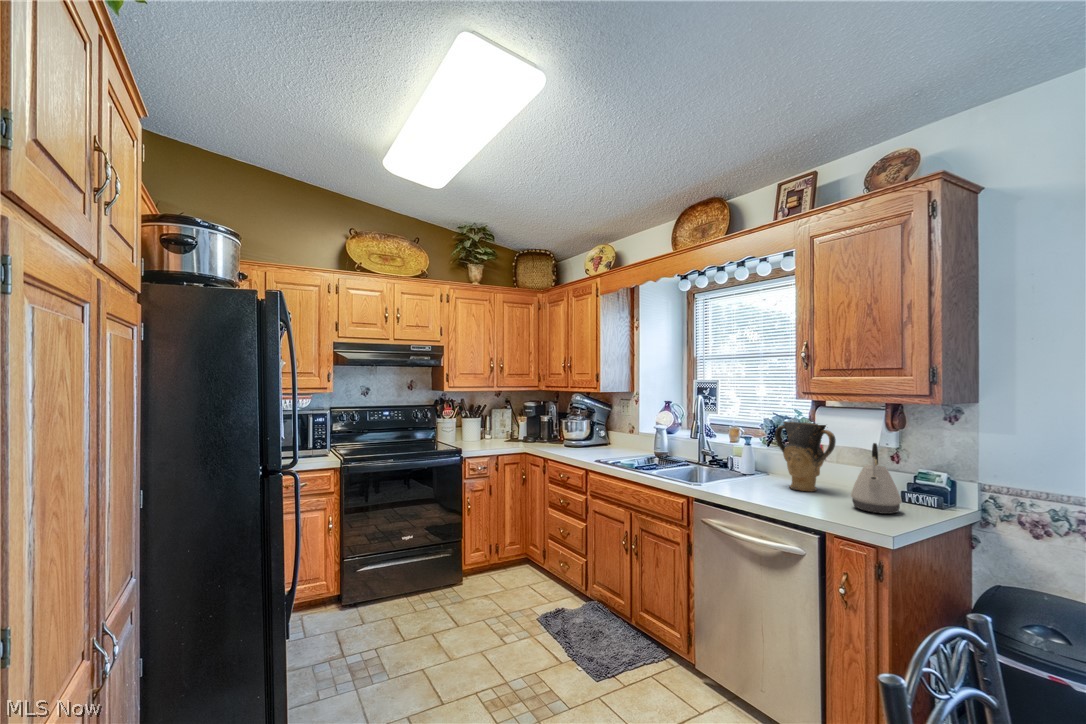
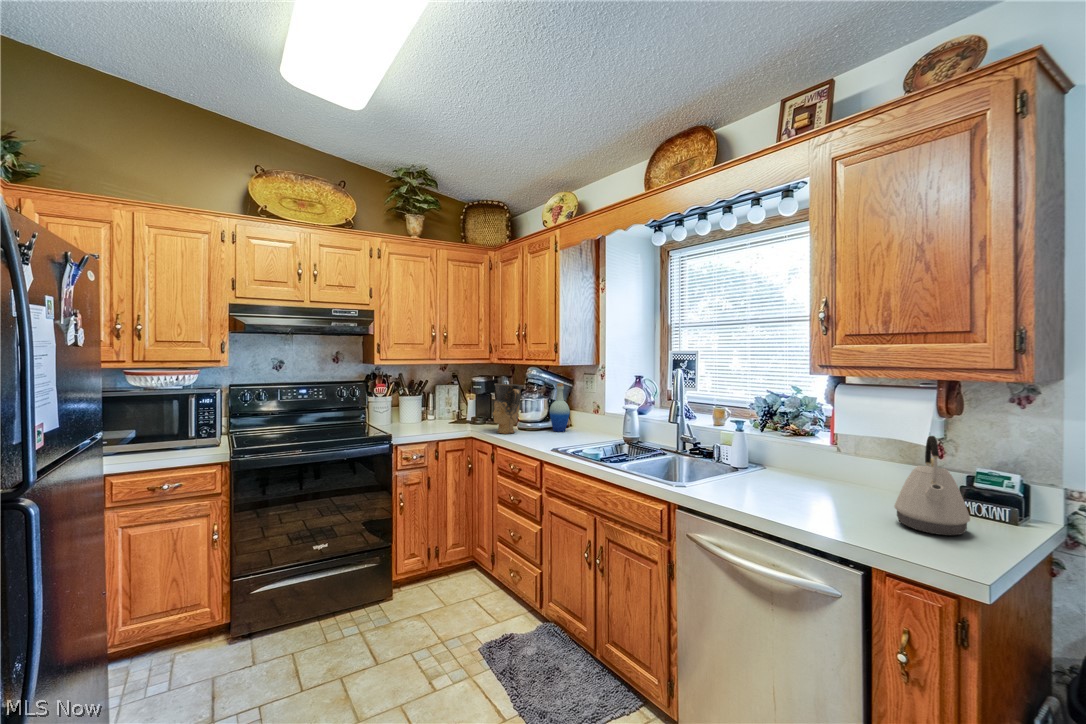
bottle: none [591,406,609,447] -> present [550,383,570,432]
vase: present [775,422,836,491] -> present [493,384,523,434]

